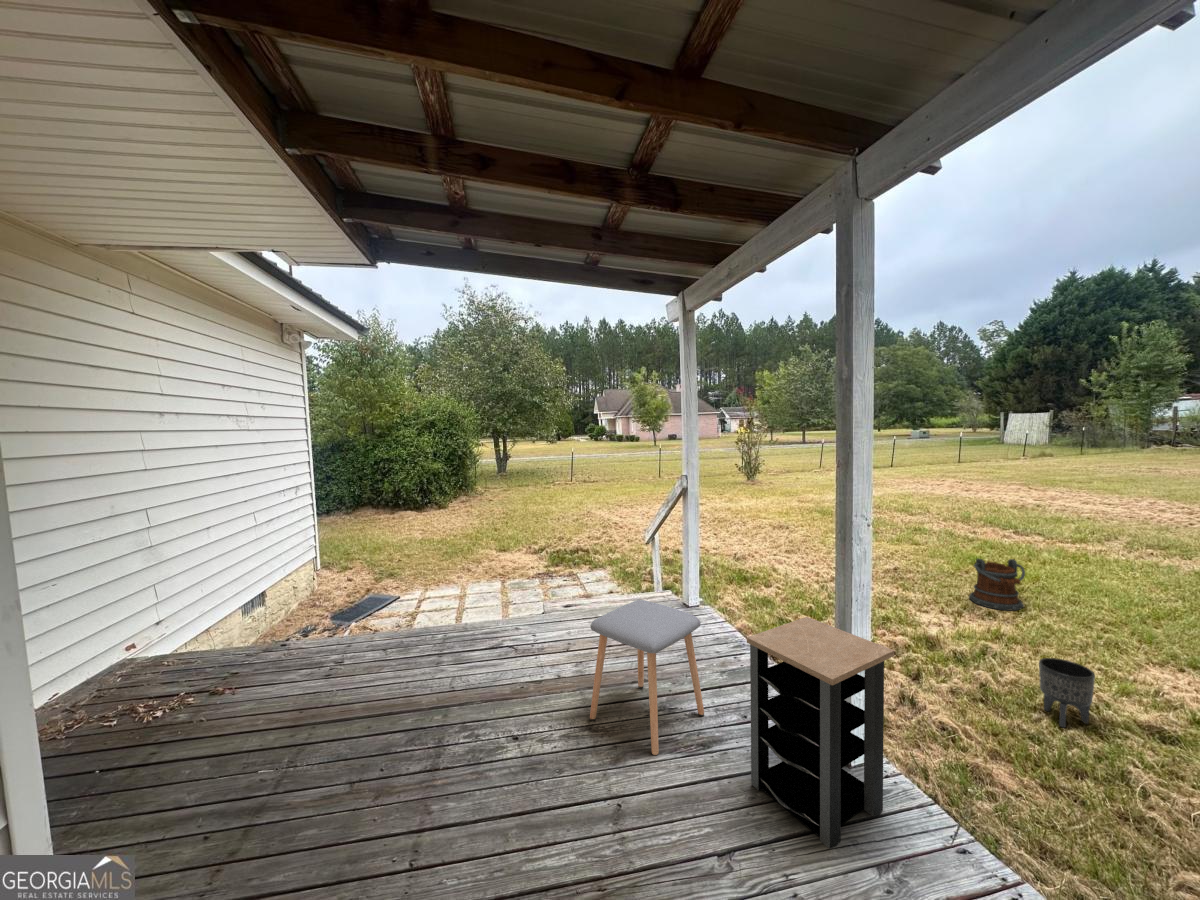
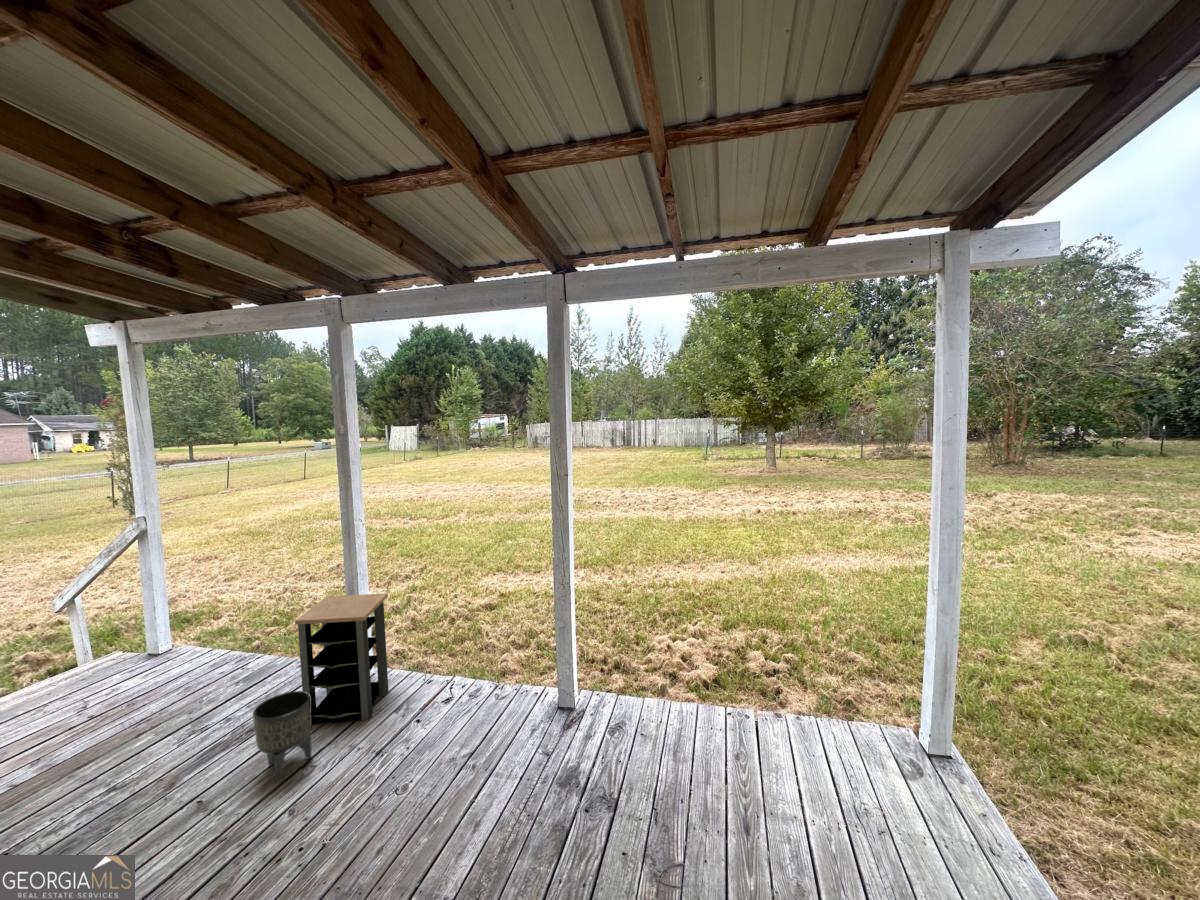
bucket: present [969,558,1025,611] -> none [393,536,425,573]
stool: present [590,600,704,756] -> none [103,634,239,783]
planter: present [1039,658,1095,727] -> present [253,691,311,782]

